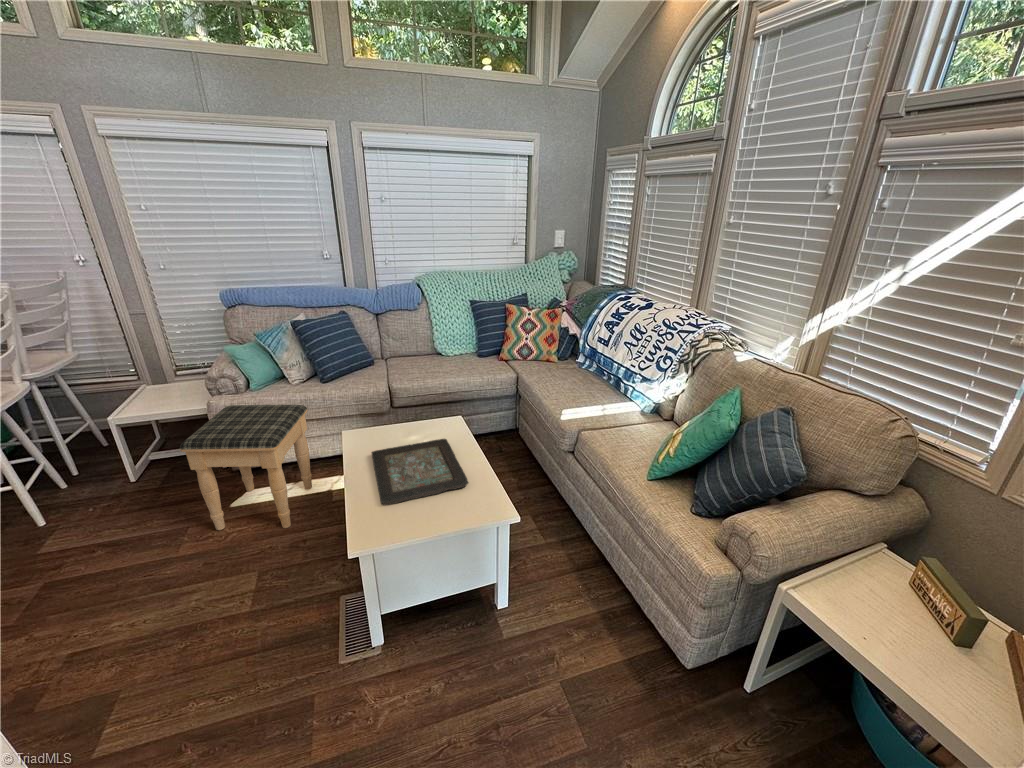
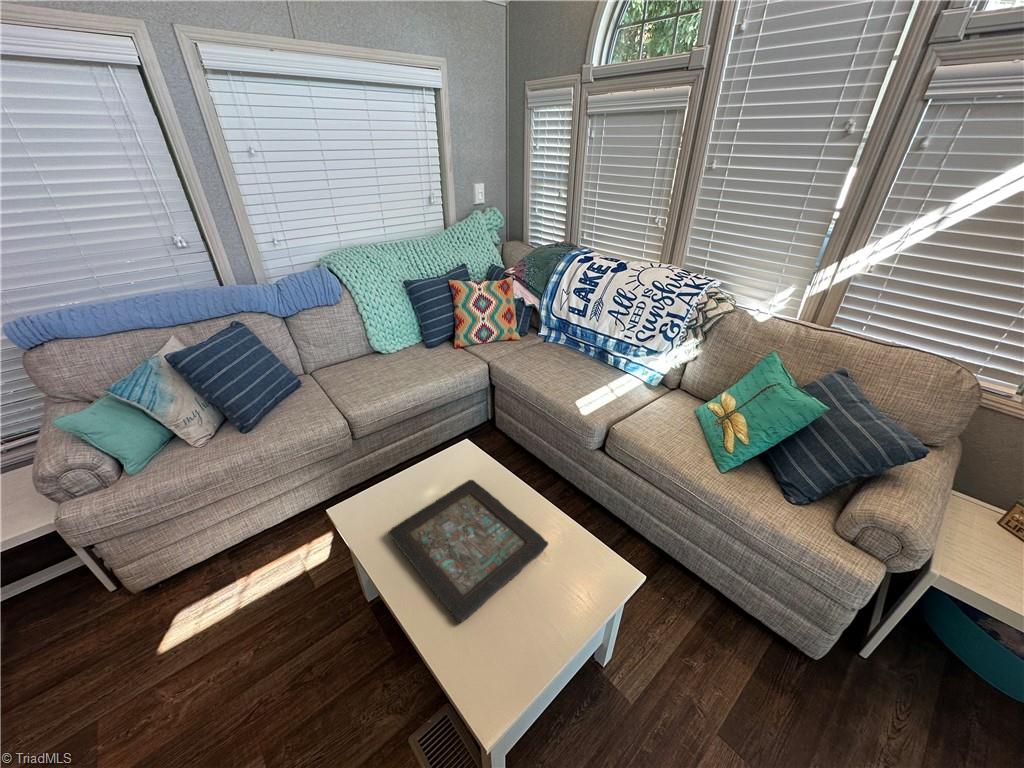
footstool: present [180,405,312,530] -> none [37,482,273,712]

